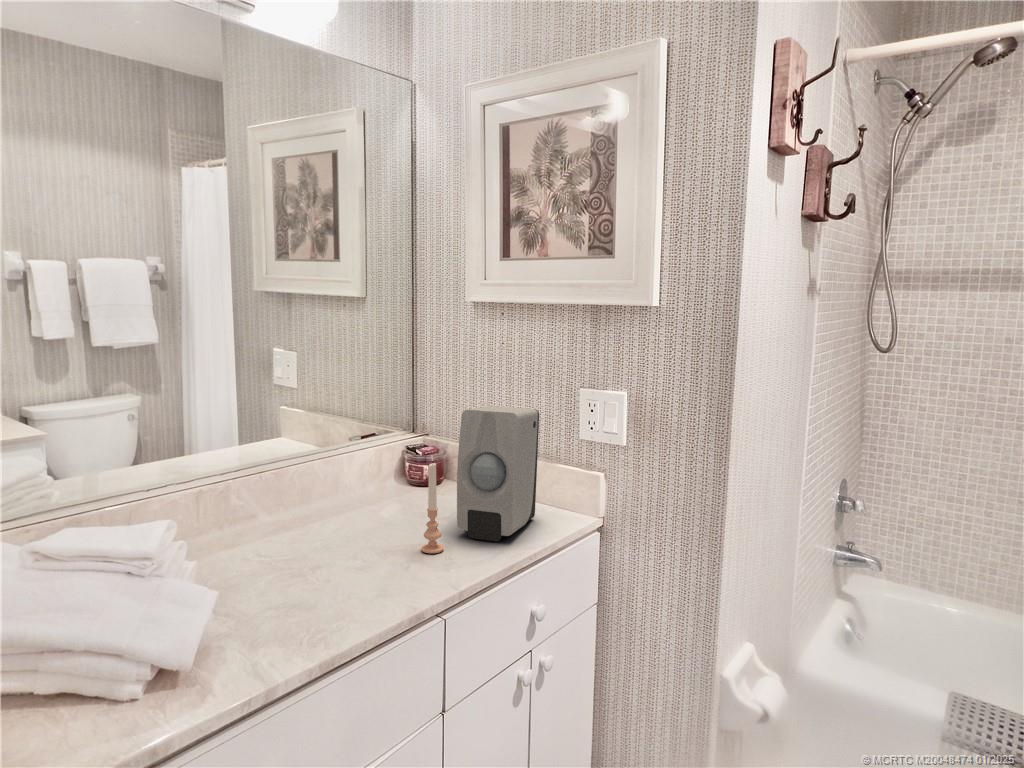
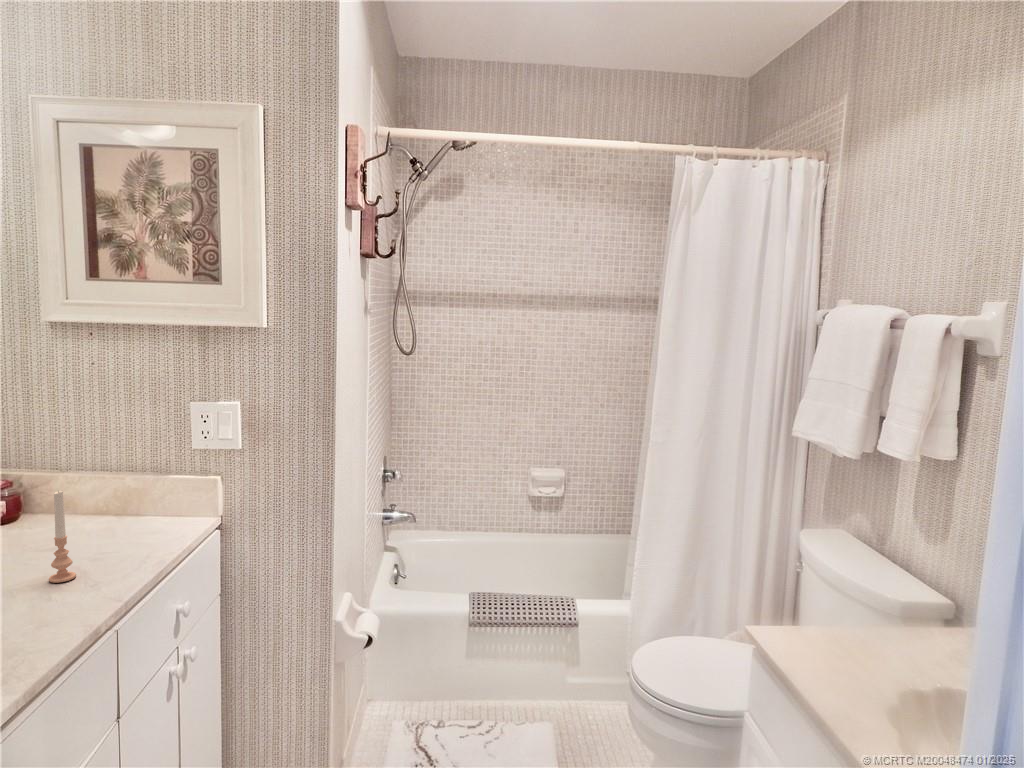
soap dispenser: present [457,406,539,541] -> none [79,426,156,559]

